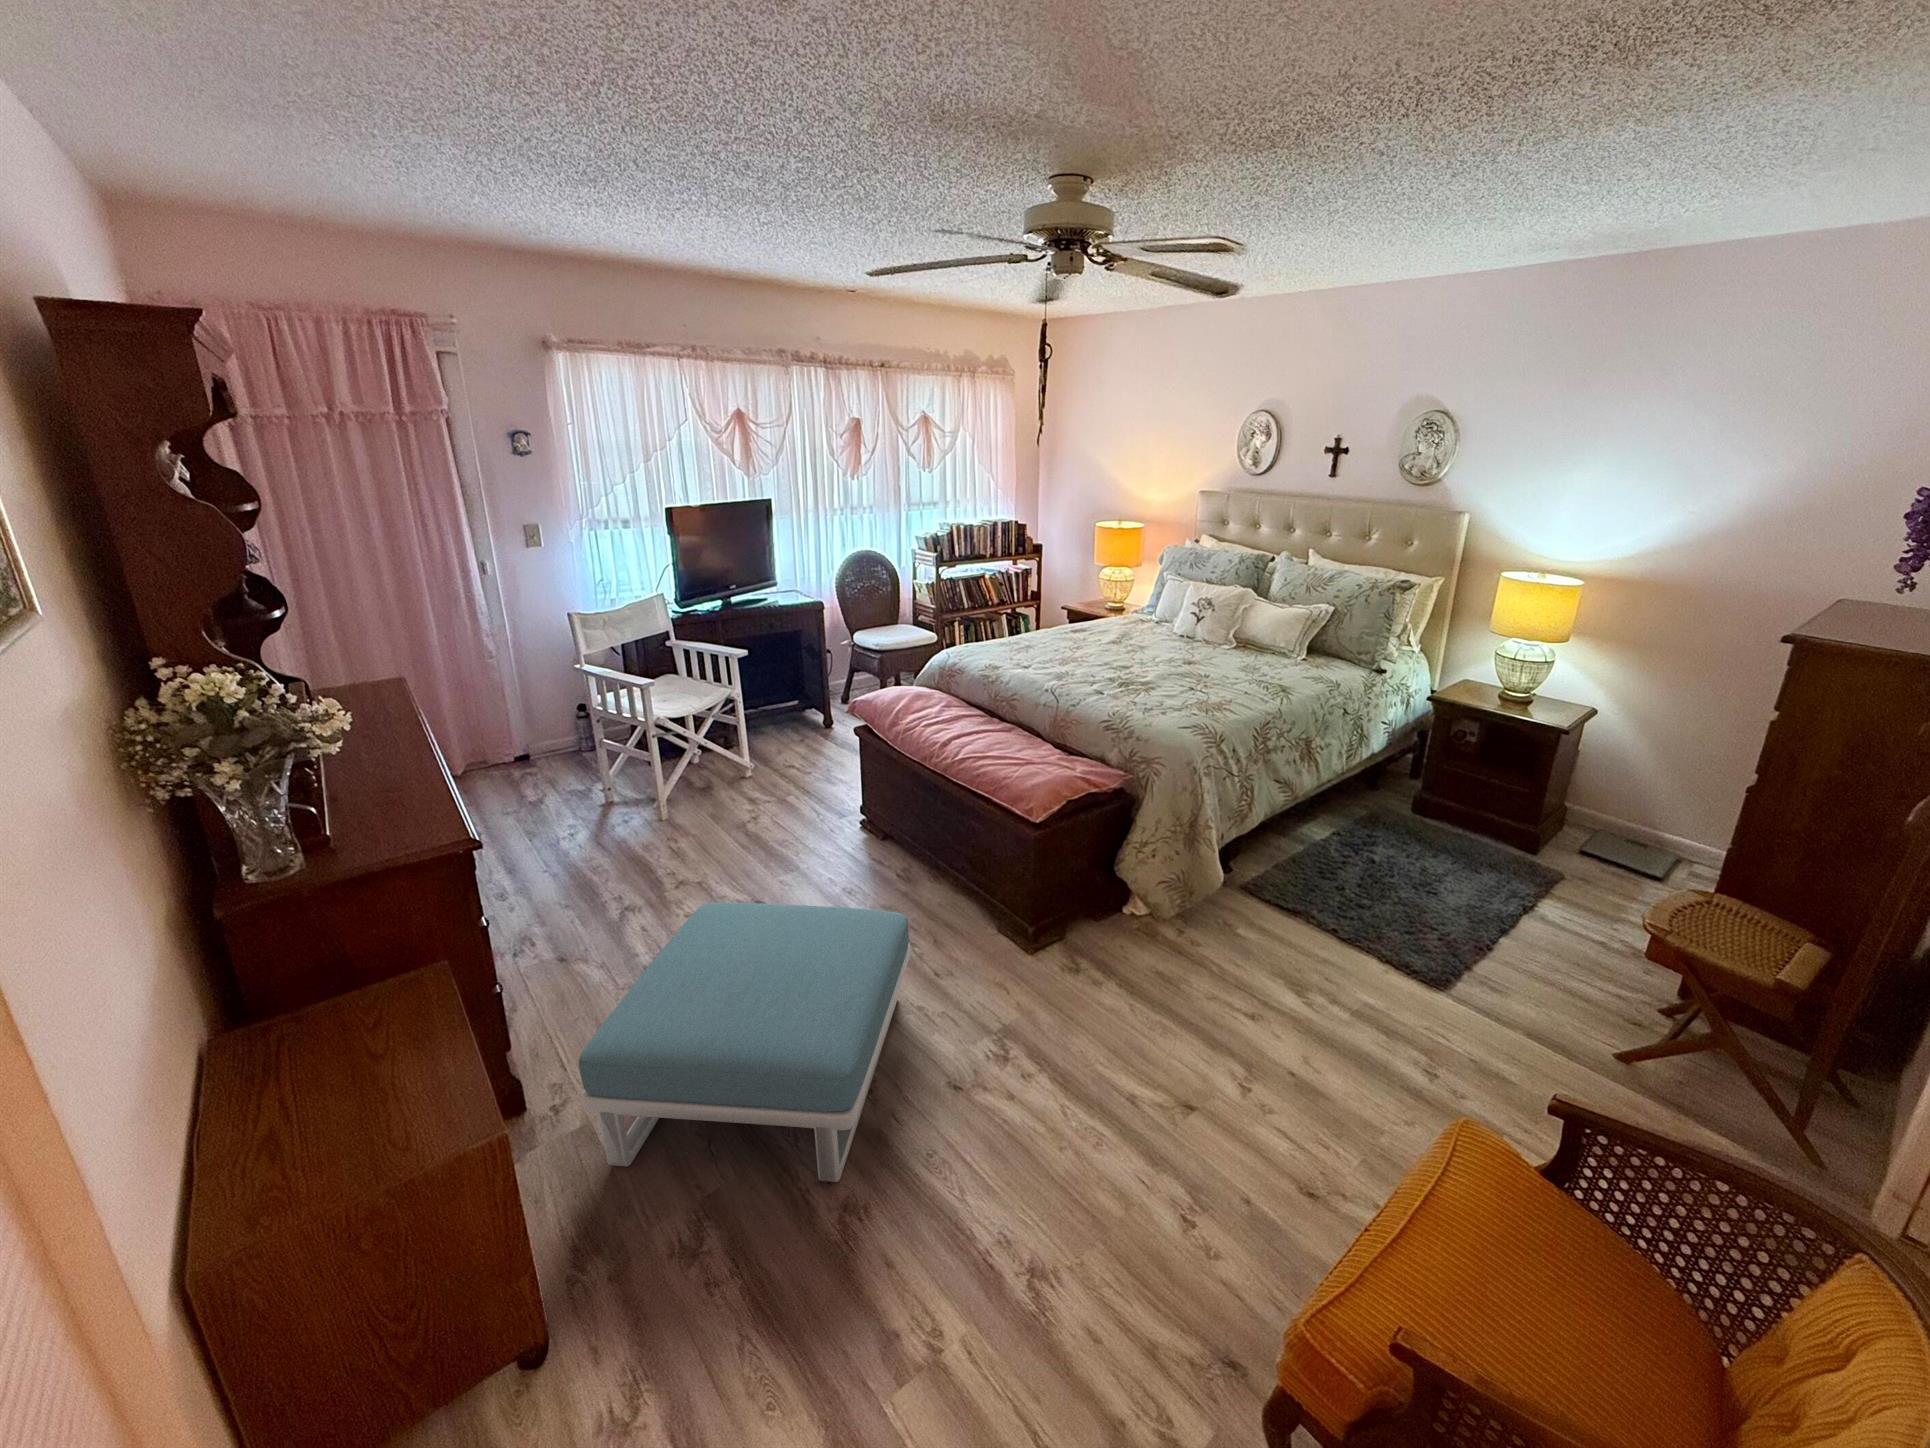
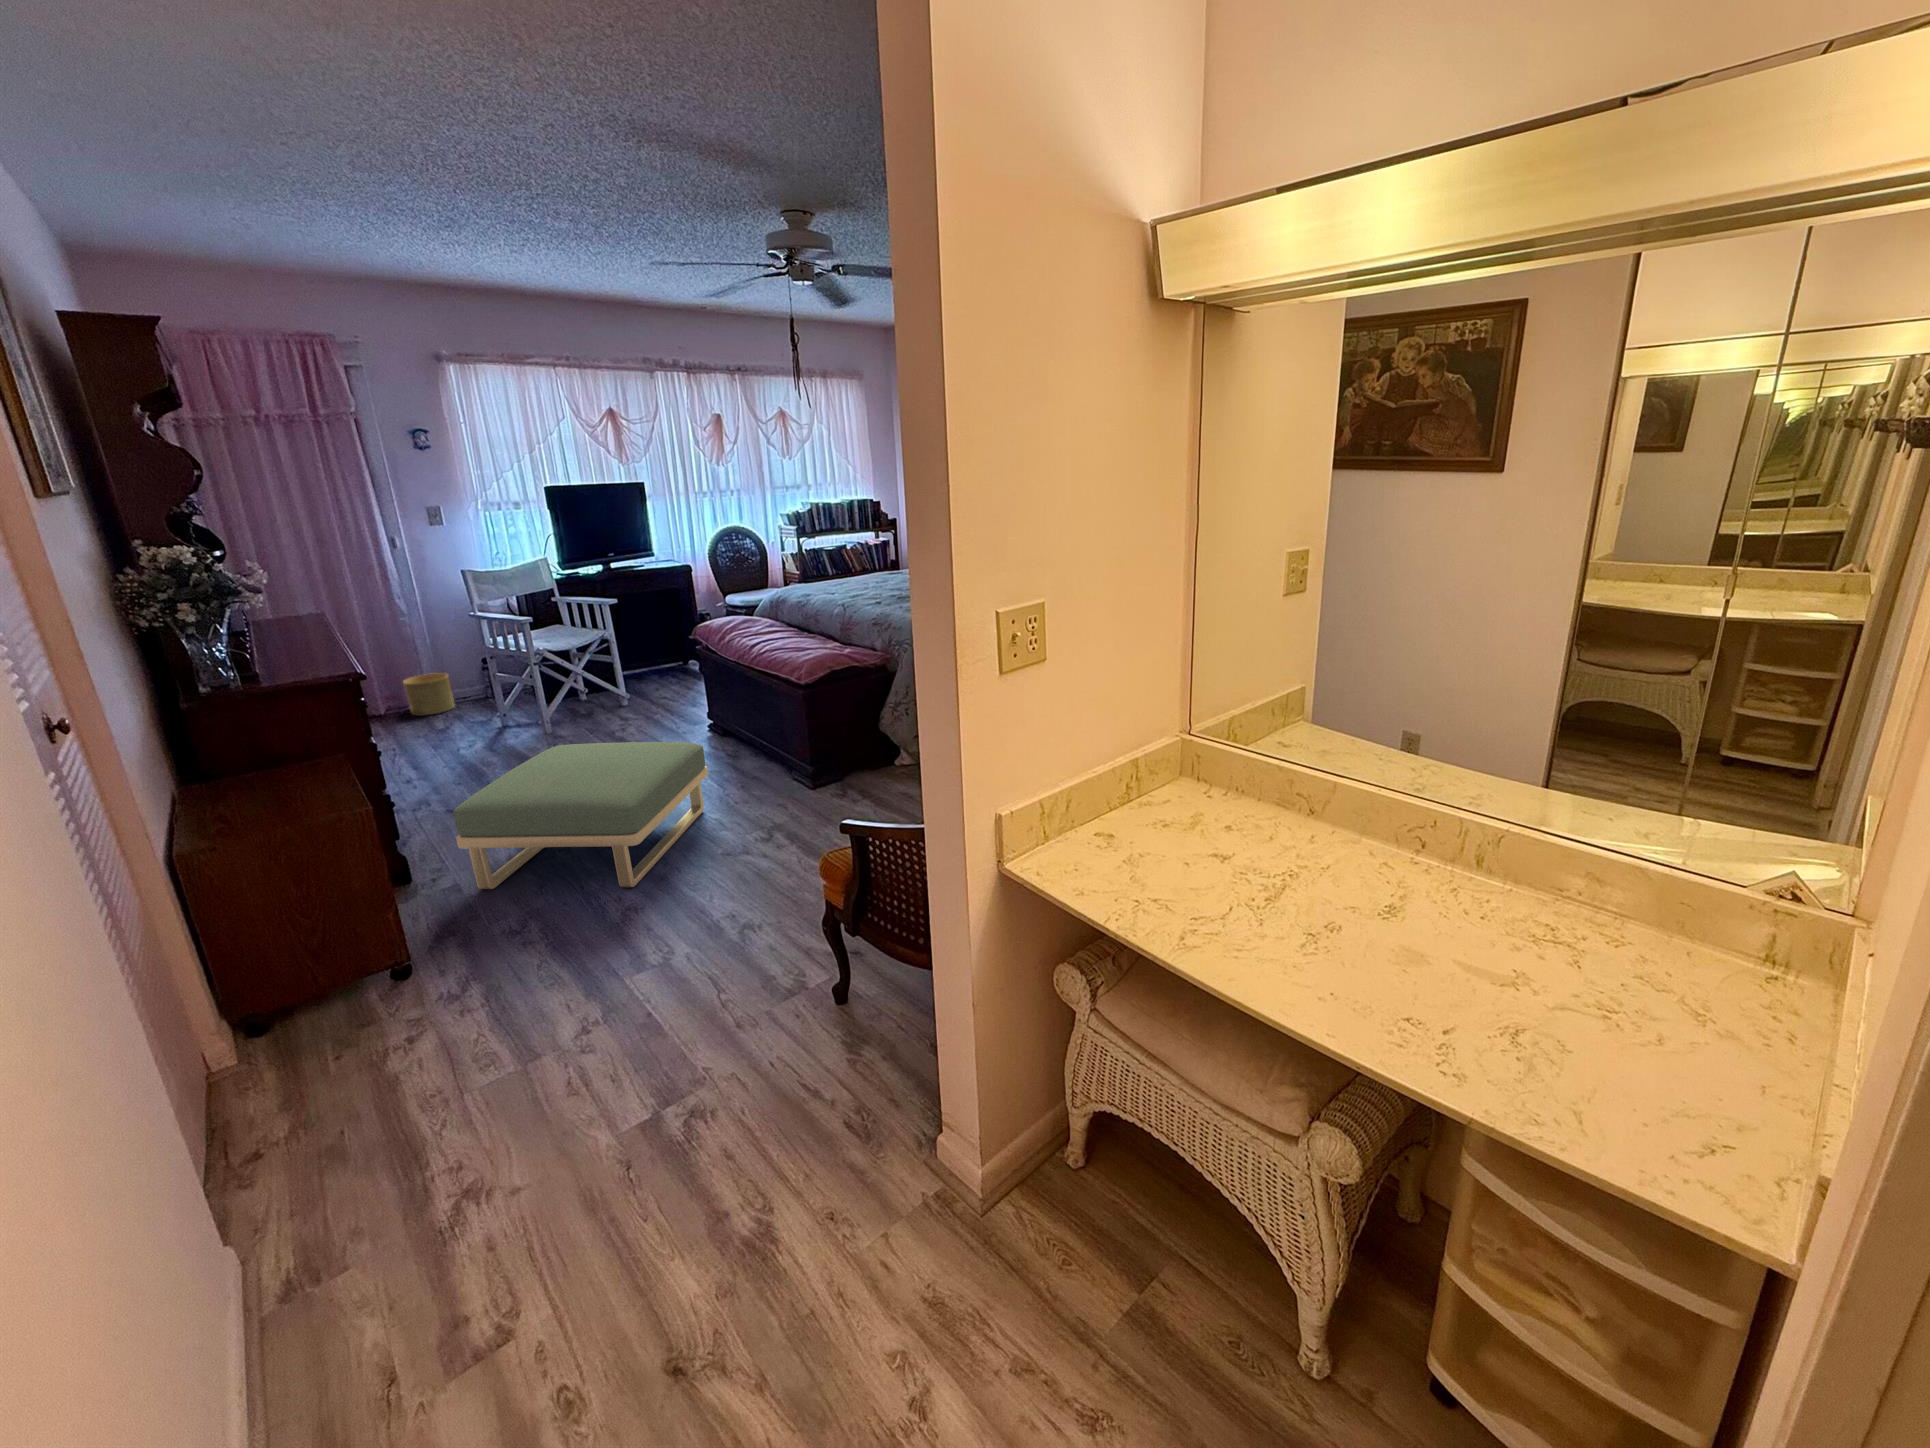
planter: none [490,728,548,782] -> present [403,673,454,716]

